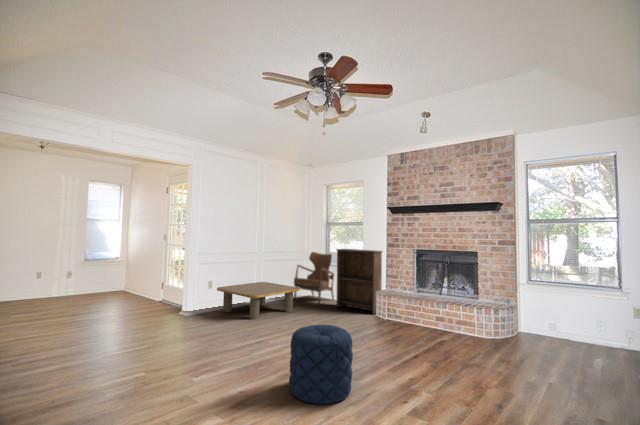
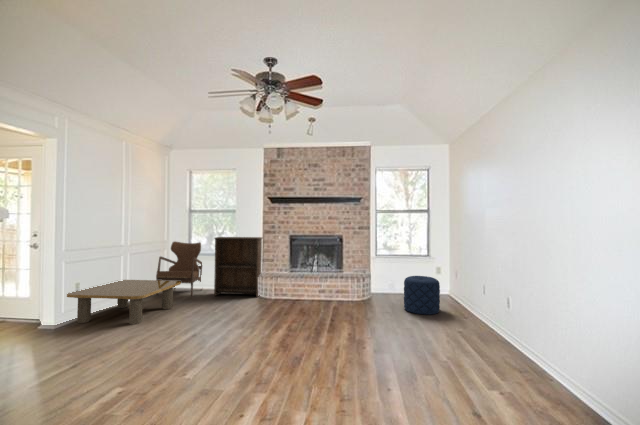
pouf: present [289,325,353,404] -> present [404,276,440,315]

